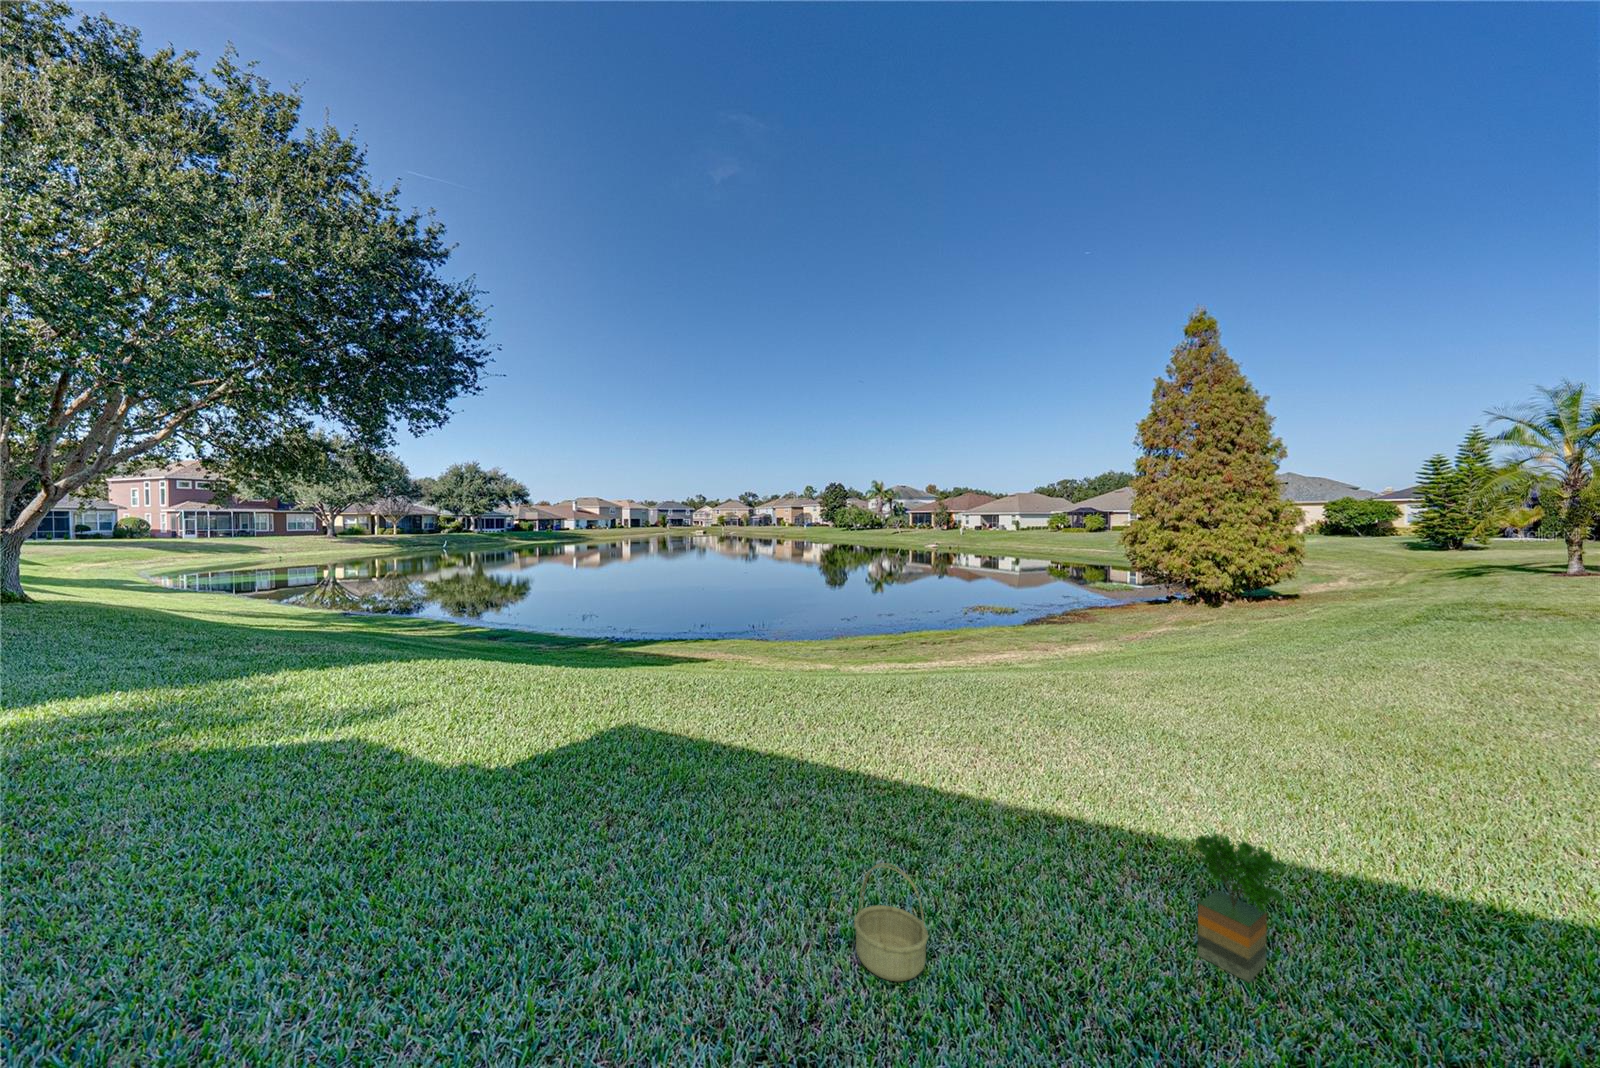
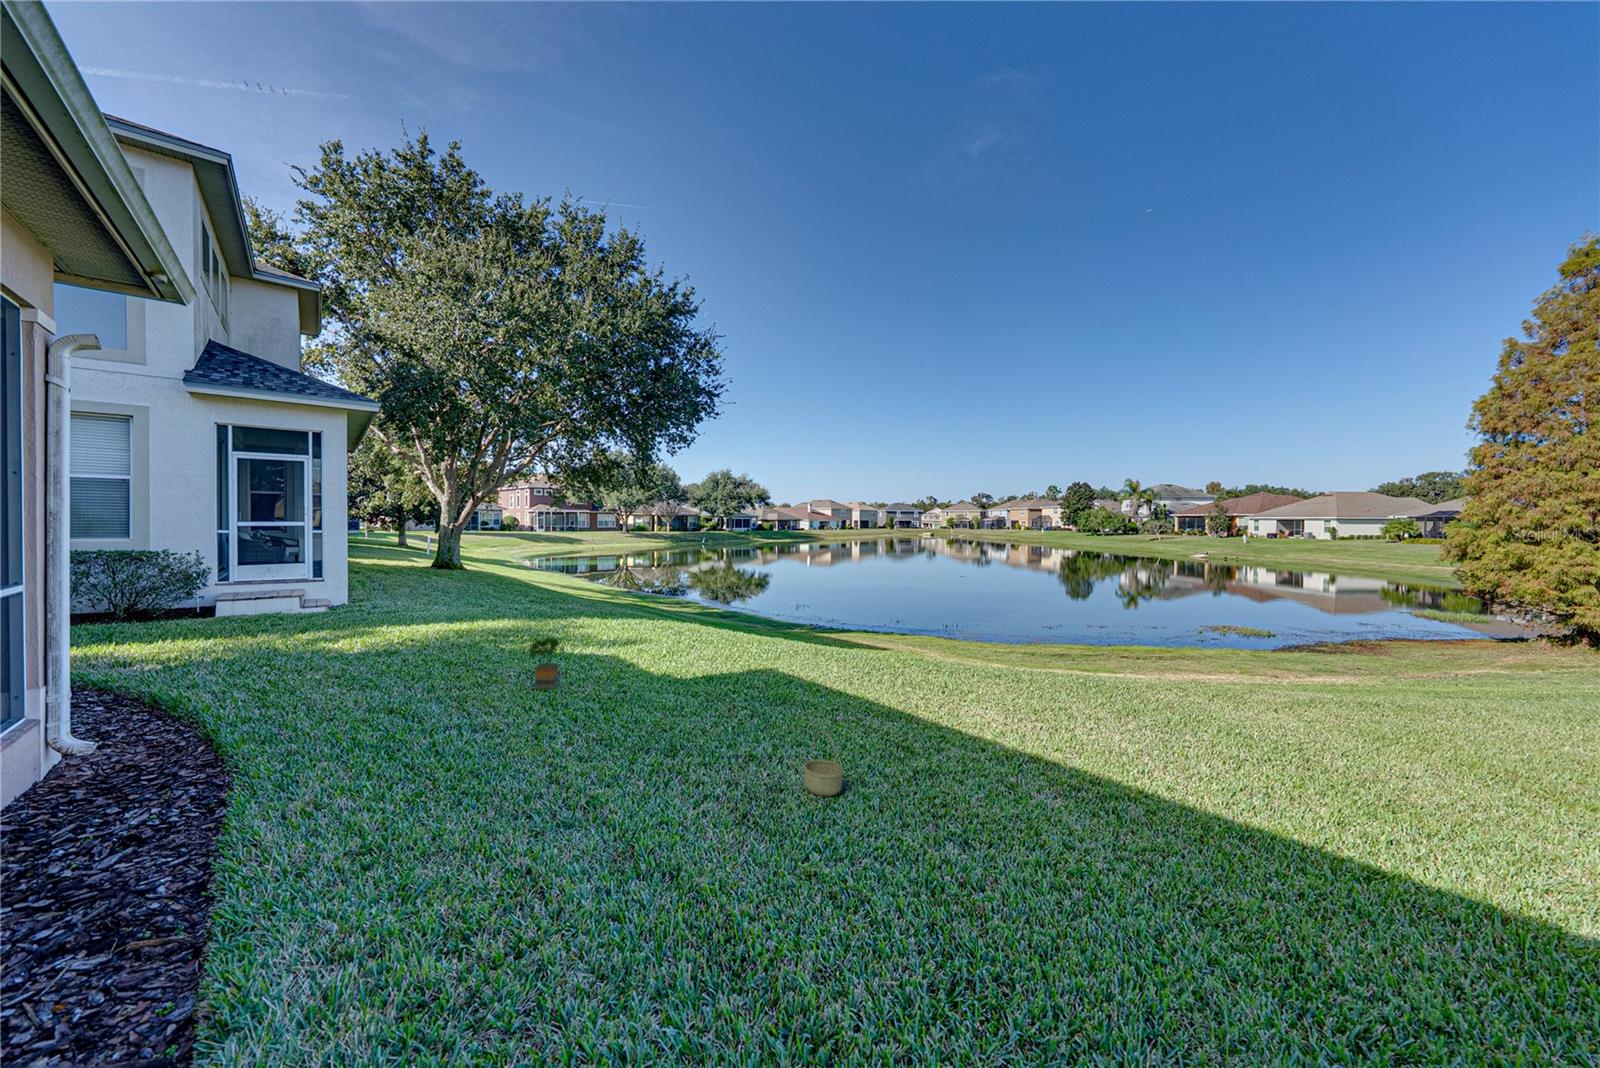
potted tree: present [1194,834,1286,982] -> present [530,637,564,689]

